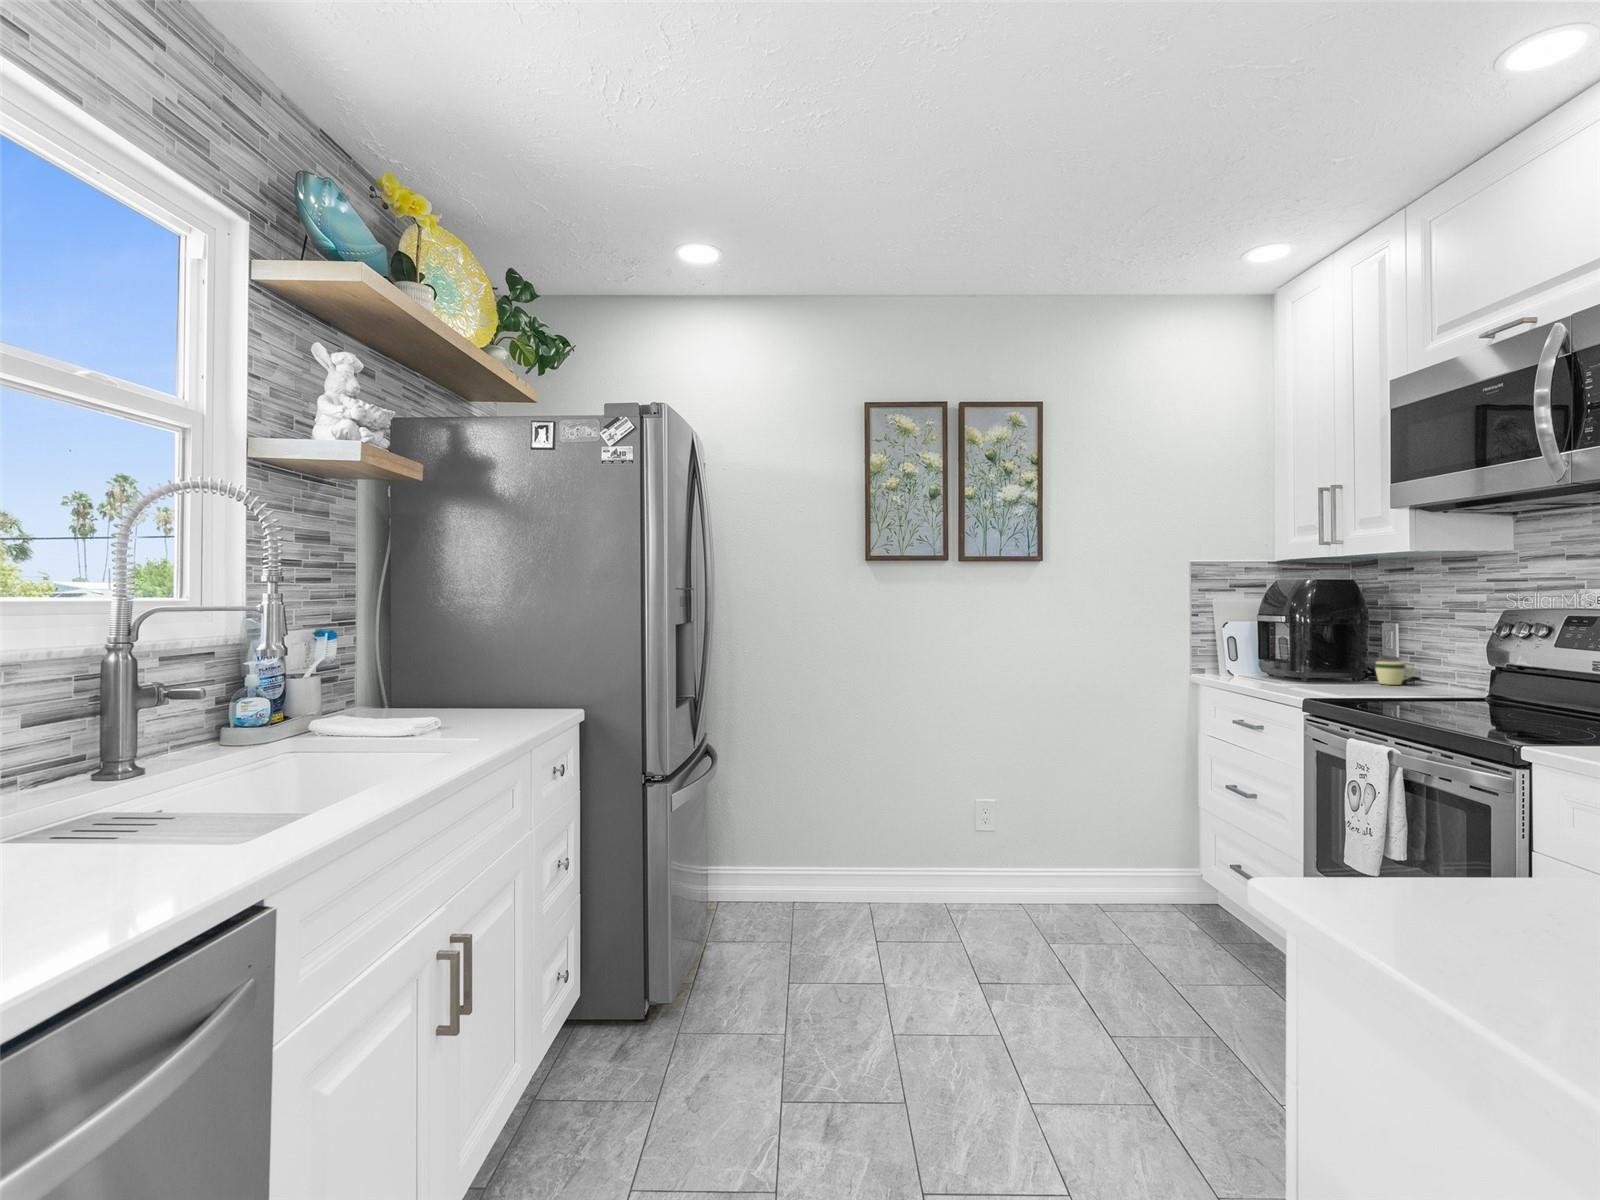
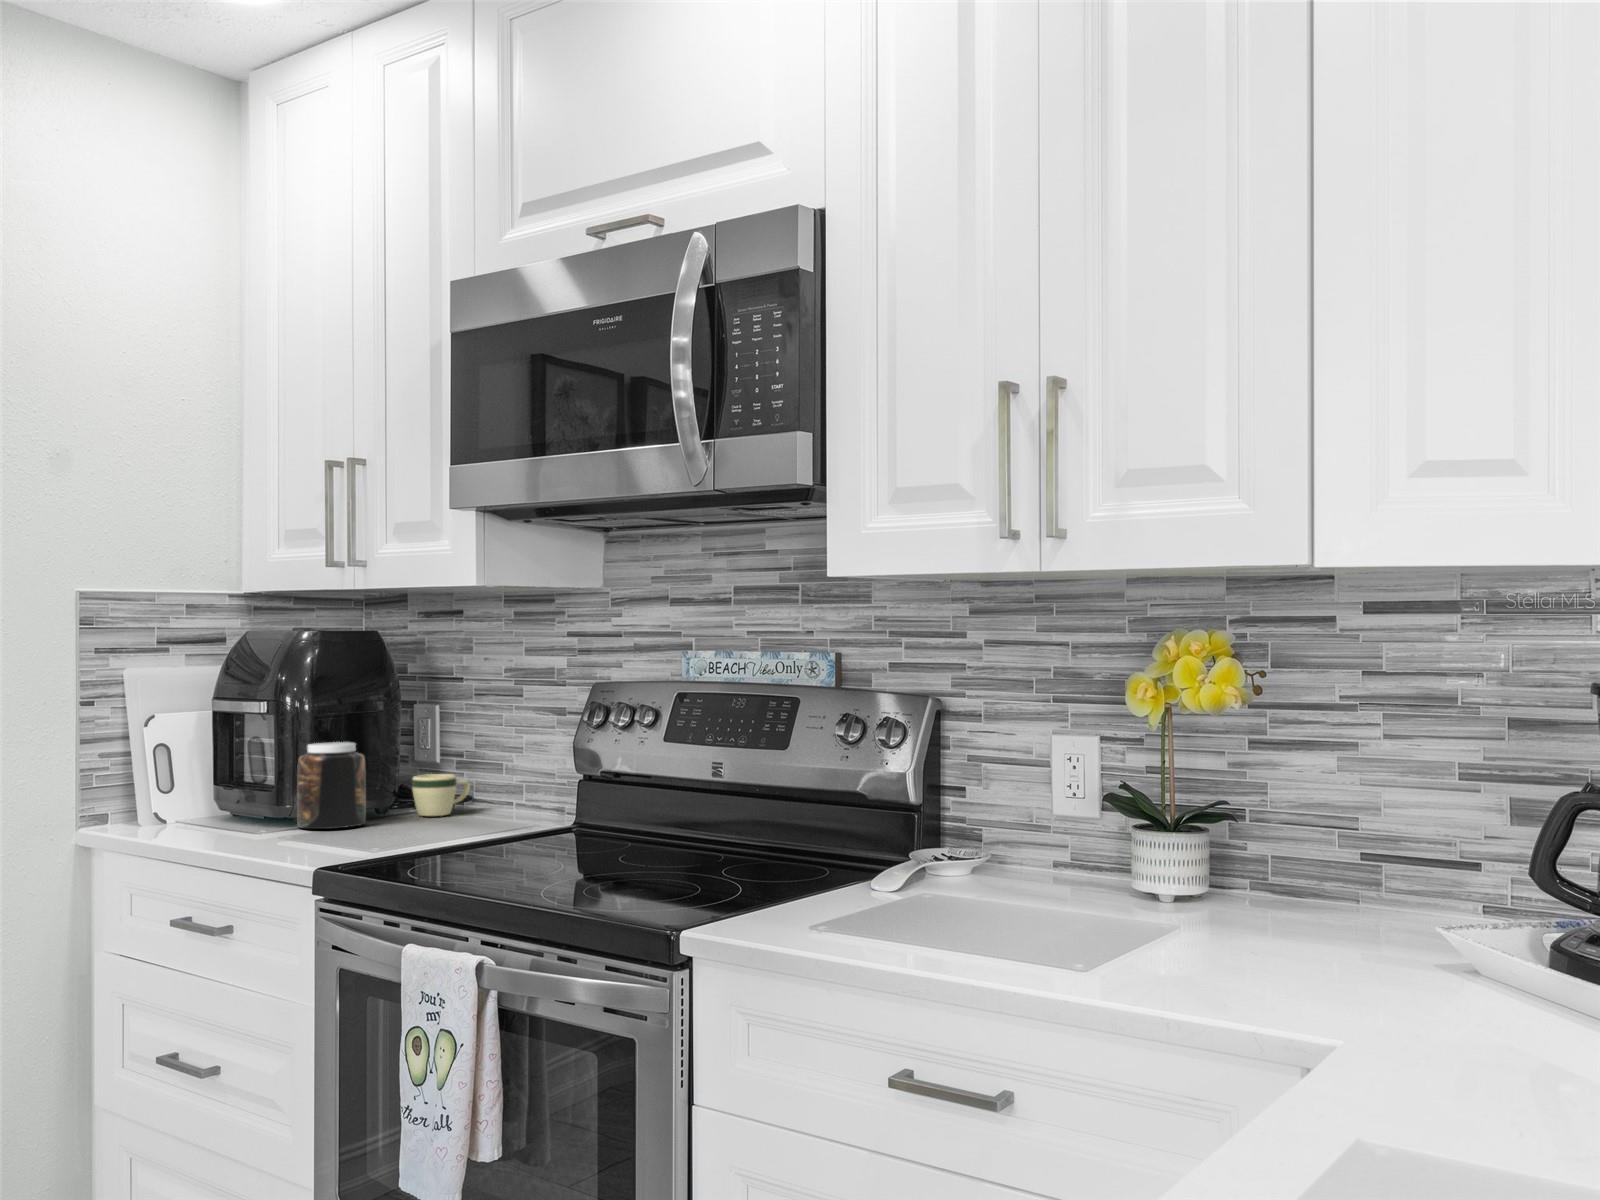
jar: none [1302,640,1343,685] -> present [297,742,366,829]

